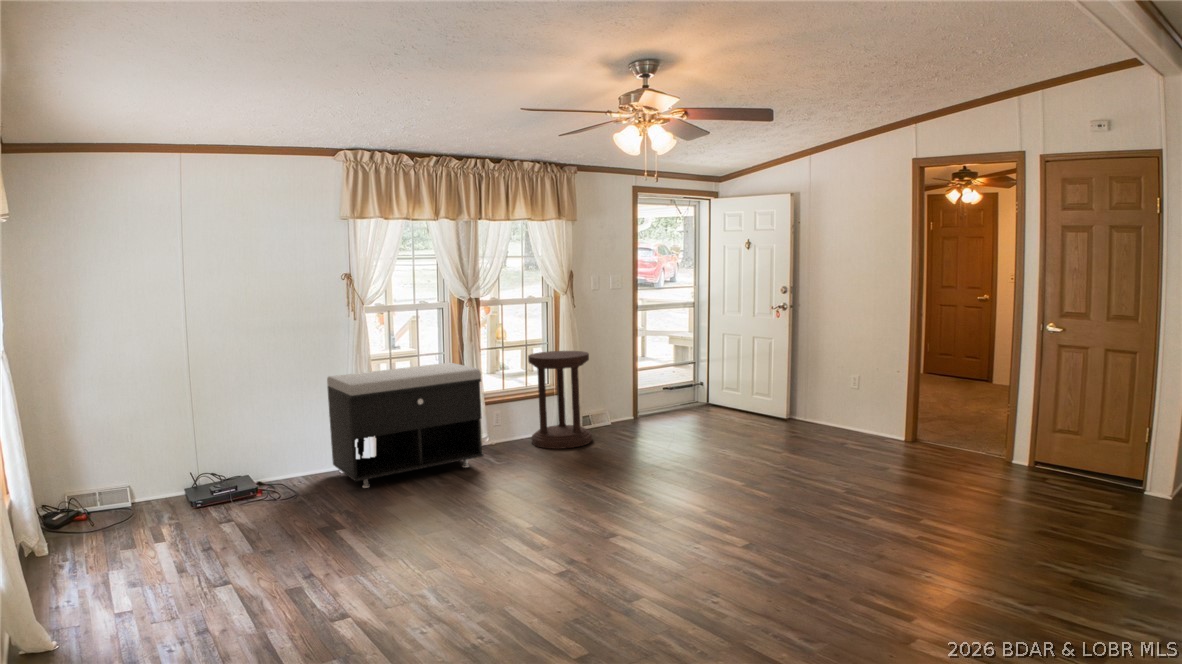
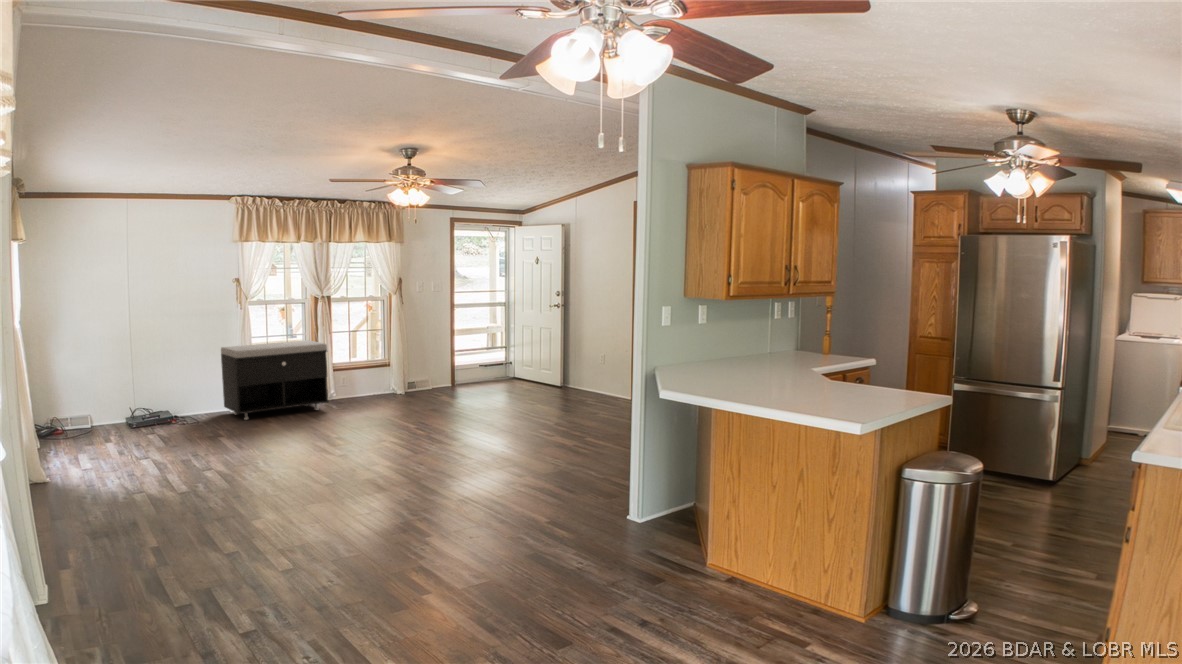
side table: present [528,351,592,449] -> none [366,334,412,401]

